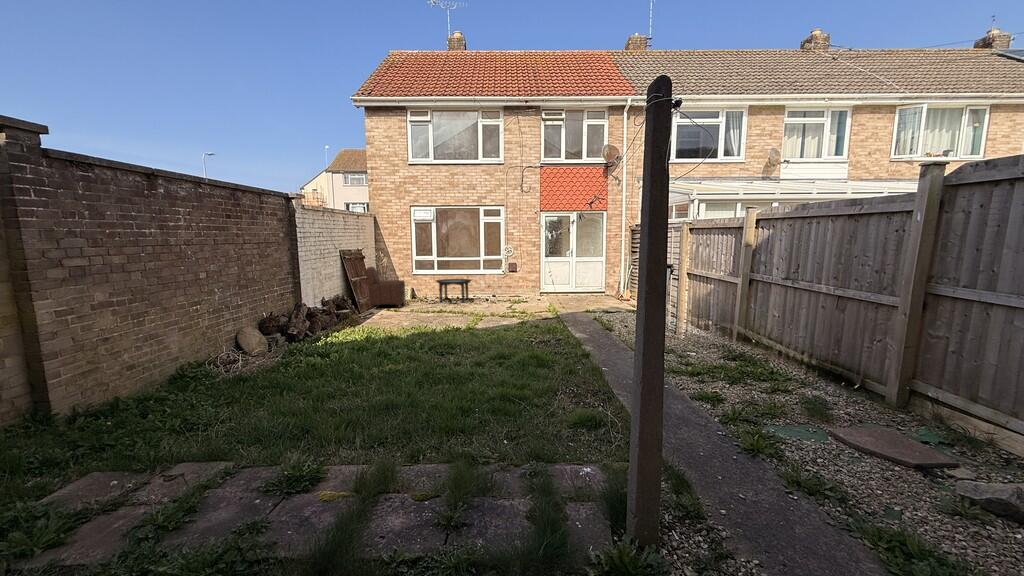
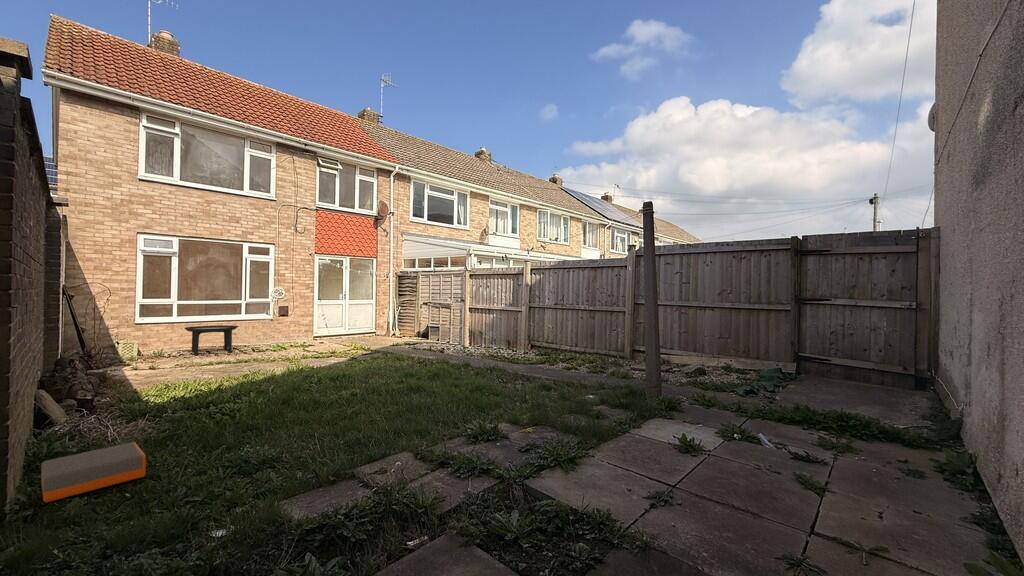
chair: present [366,267,405,309] -> none [84,312,154,372]
storage box: none [158,362,232,390] -> present [41,442,146,502]

